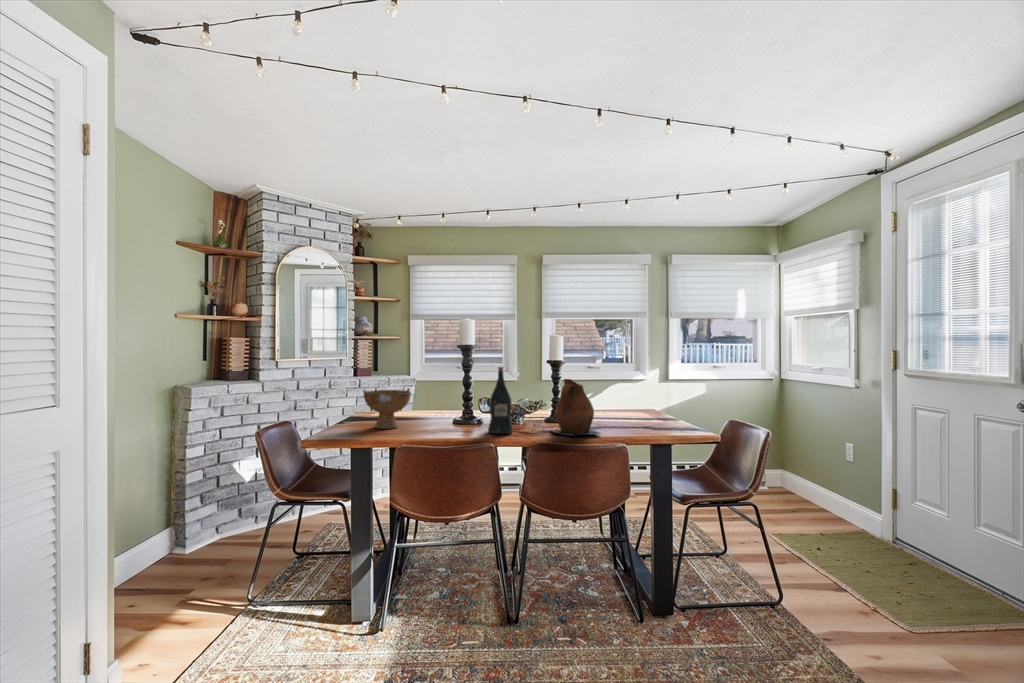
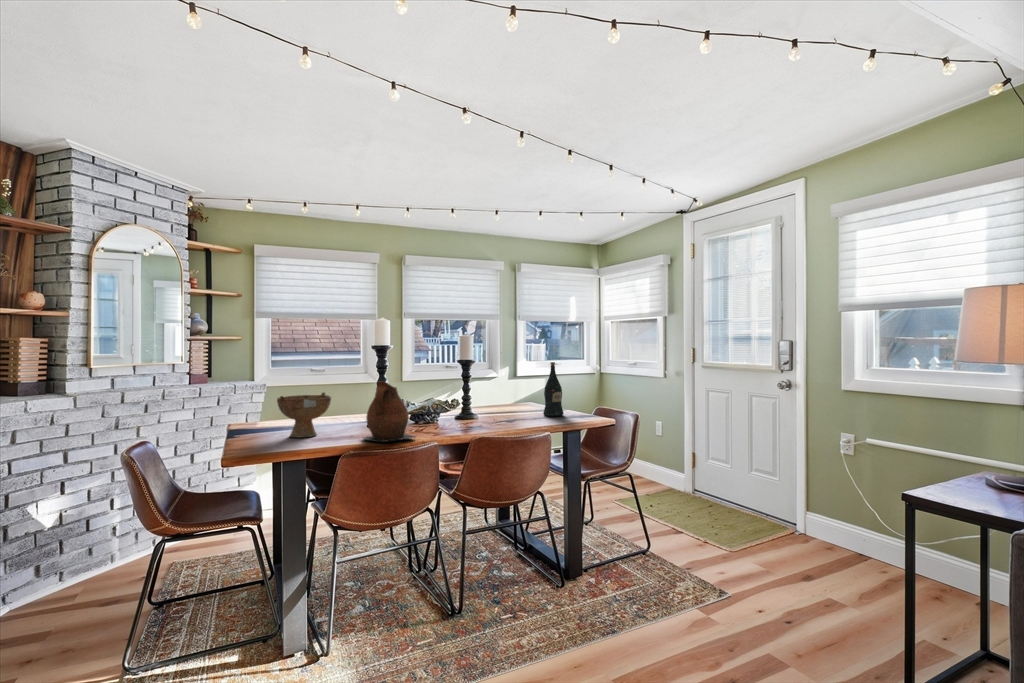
wine bottle: present [488,367,513,434] -> present [543,362,564,416]
ceramic pitcher: present [553,379,601,436] -> present [364,381,416,442]

